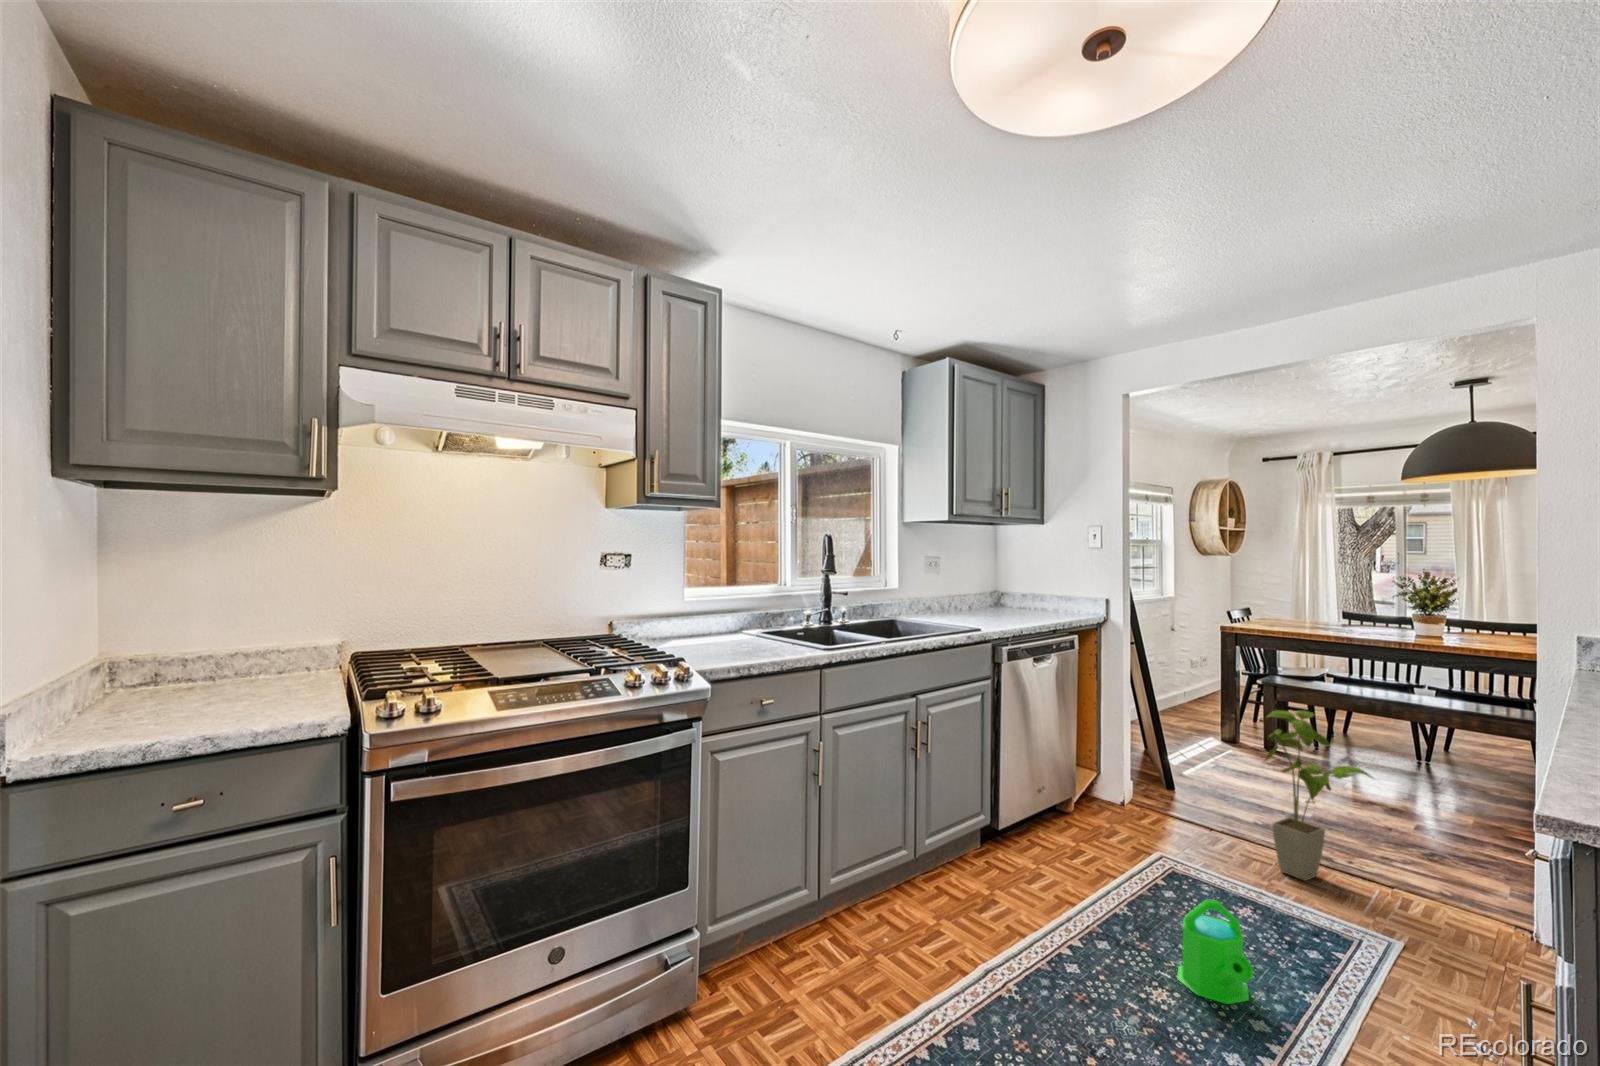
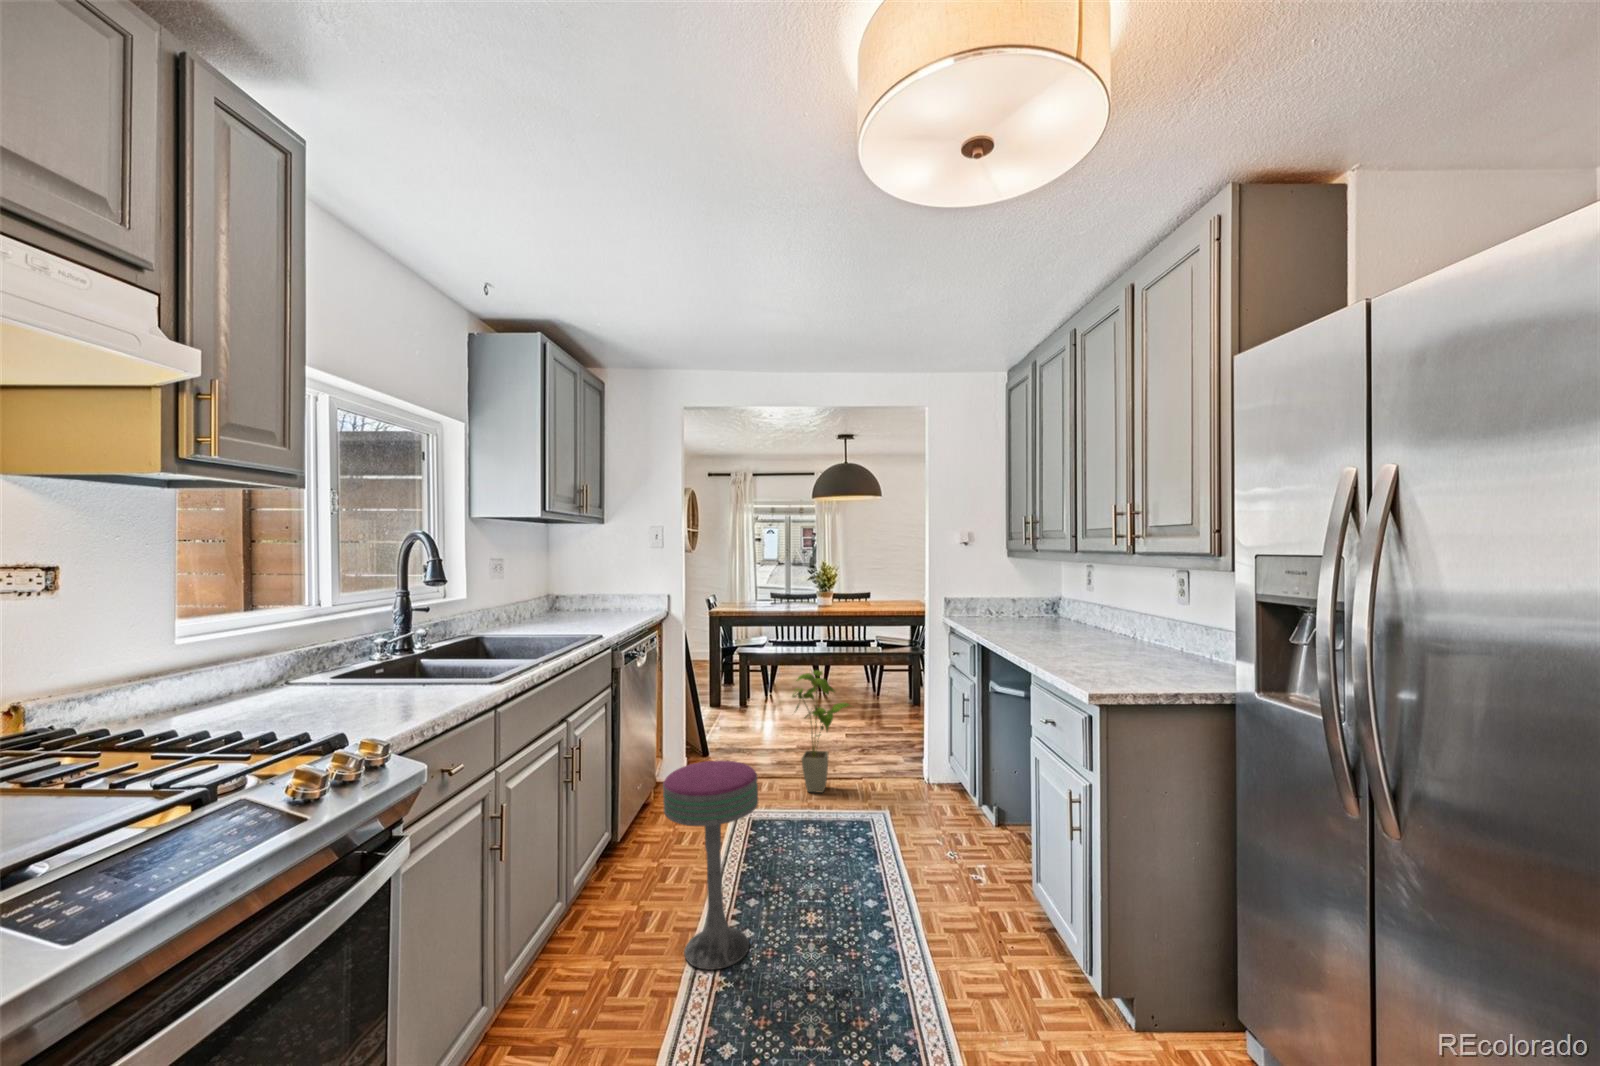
bar stool: none [981,763,1088,985] -> present [663,760,758,970]
watering can: present [1177,900,1253,1004] -> none [803,825,869,904]

